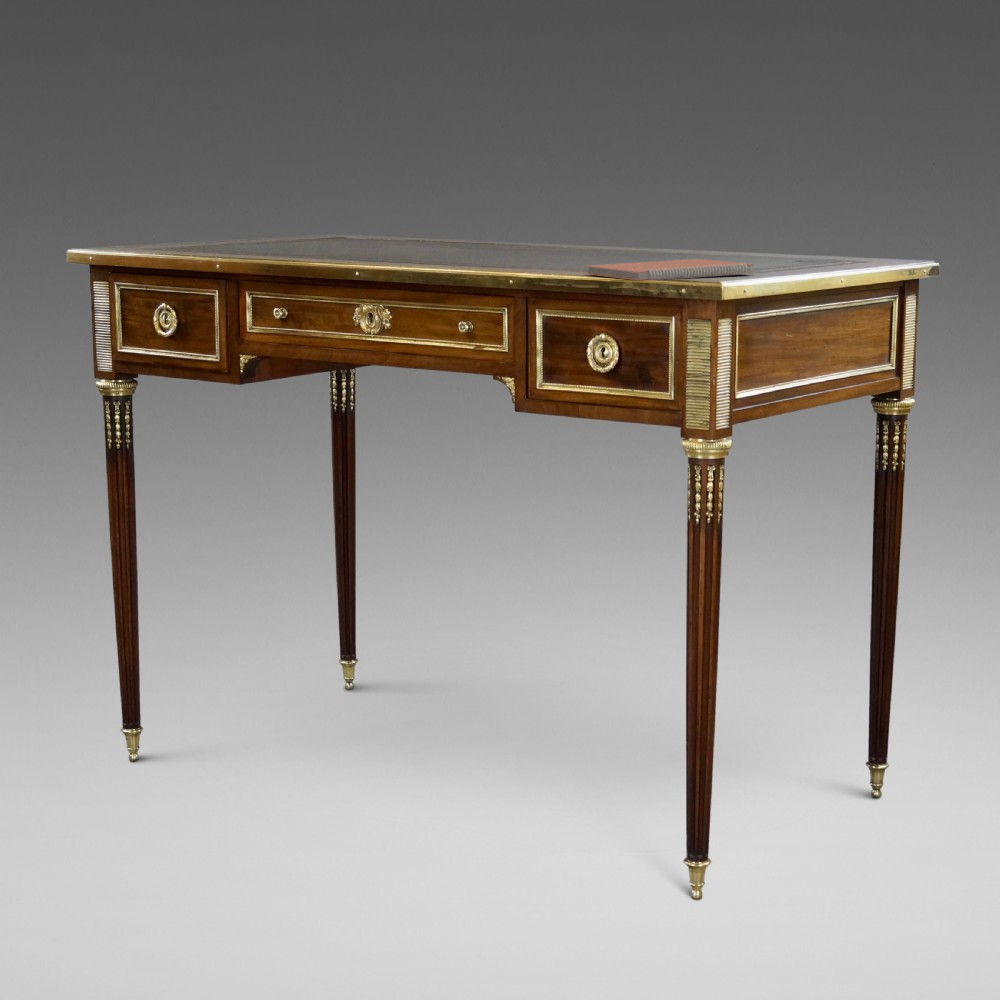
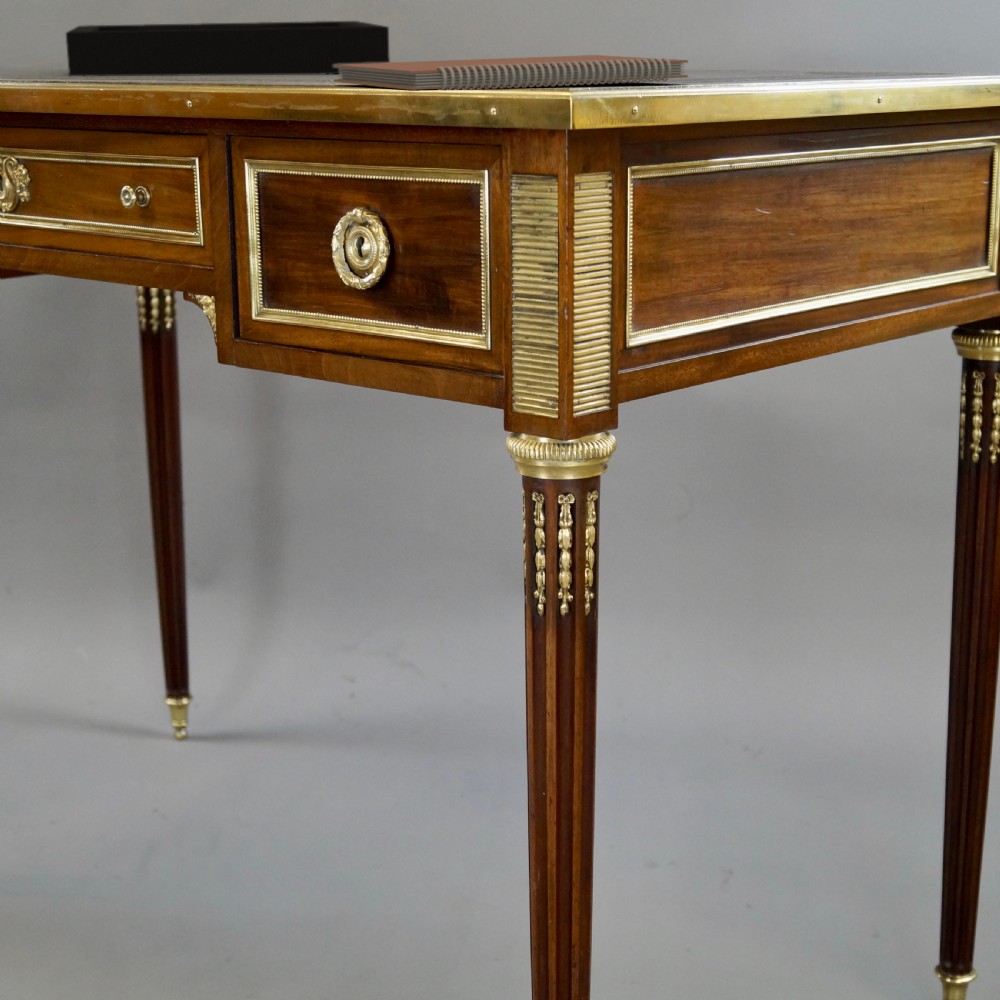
decorative tray: none [376,228,572,267] -> present [66,21,390,76]

